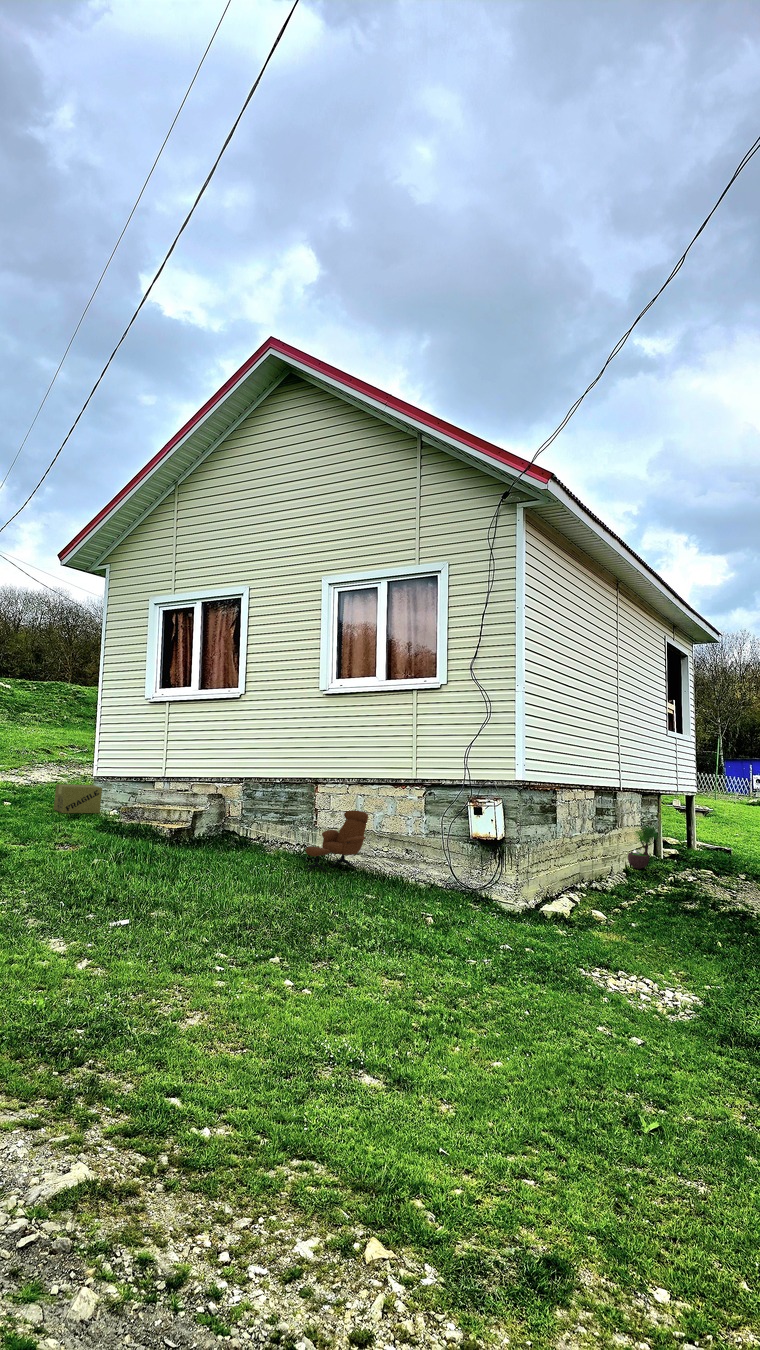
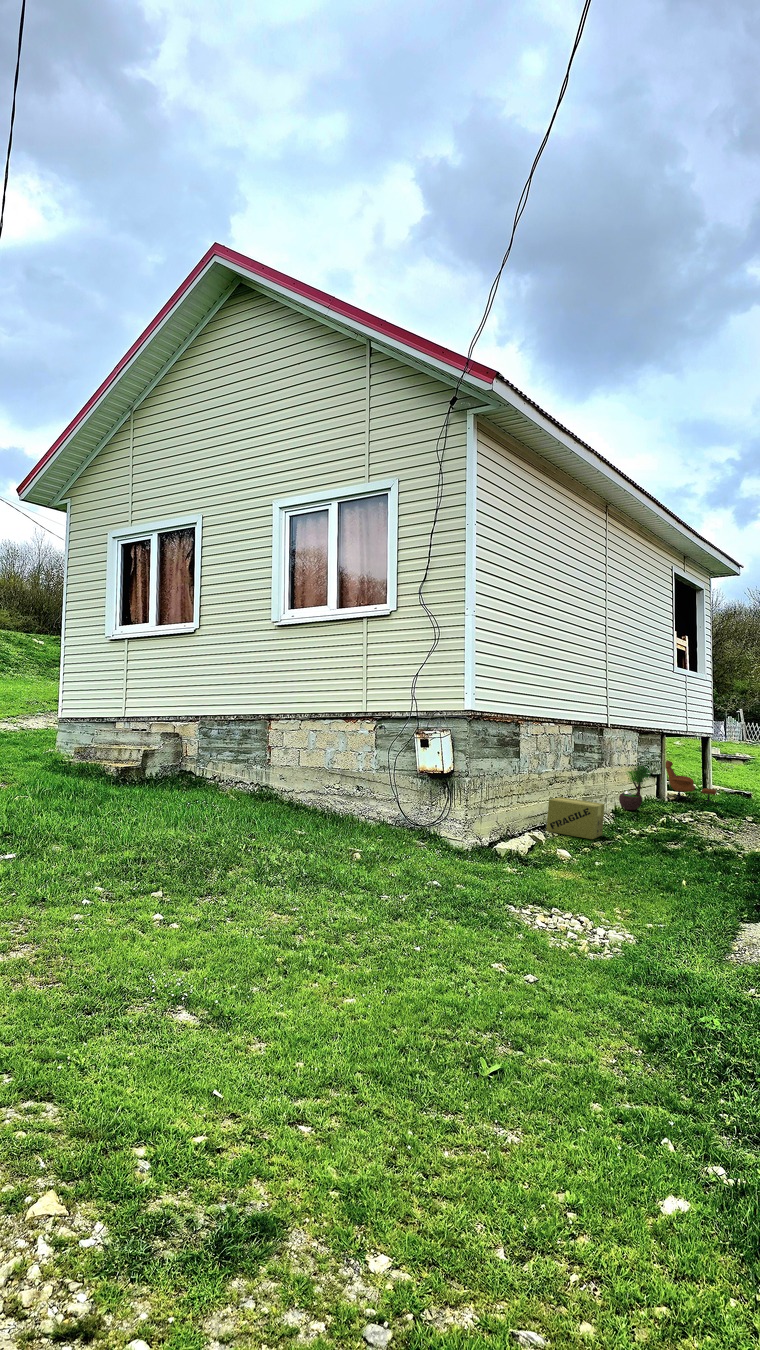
cardboard box: present [54,784,102,813] -> present [546,797,605,839]
lounge chair: present [305,810,368,872] -> present [665,760,717,804]

